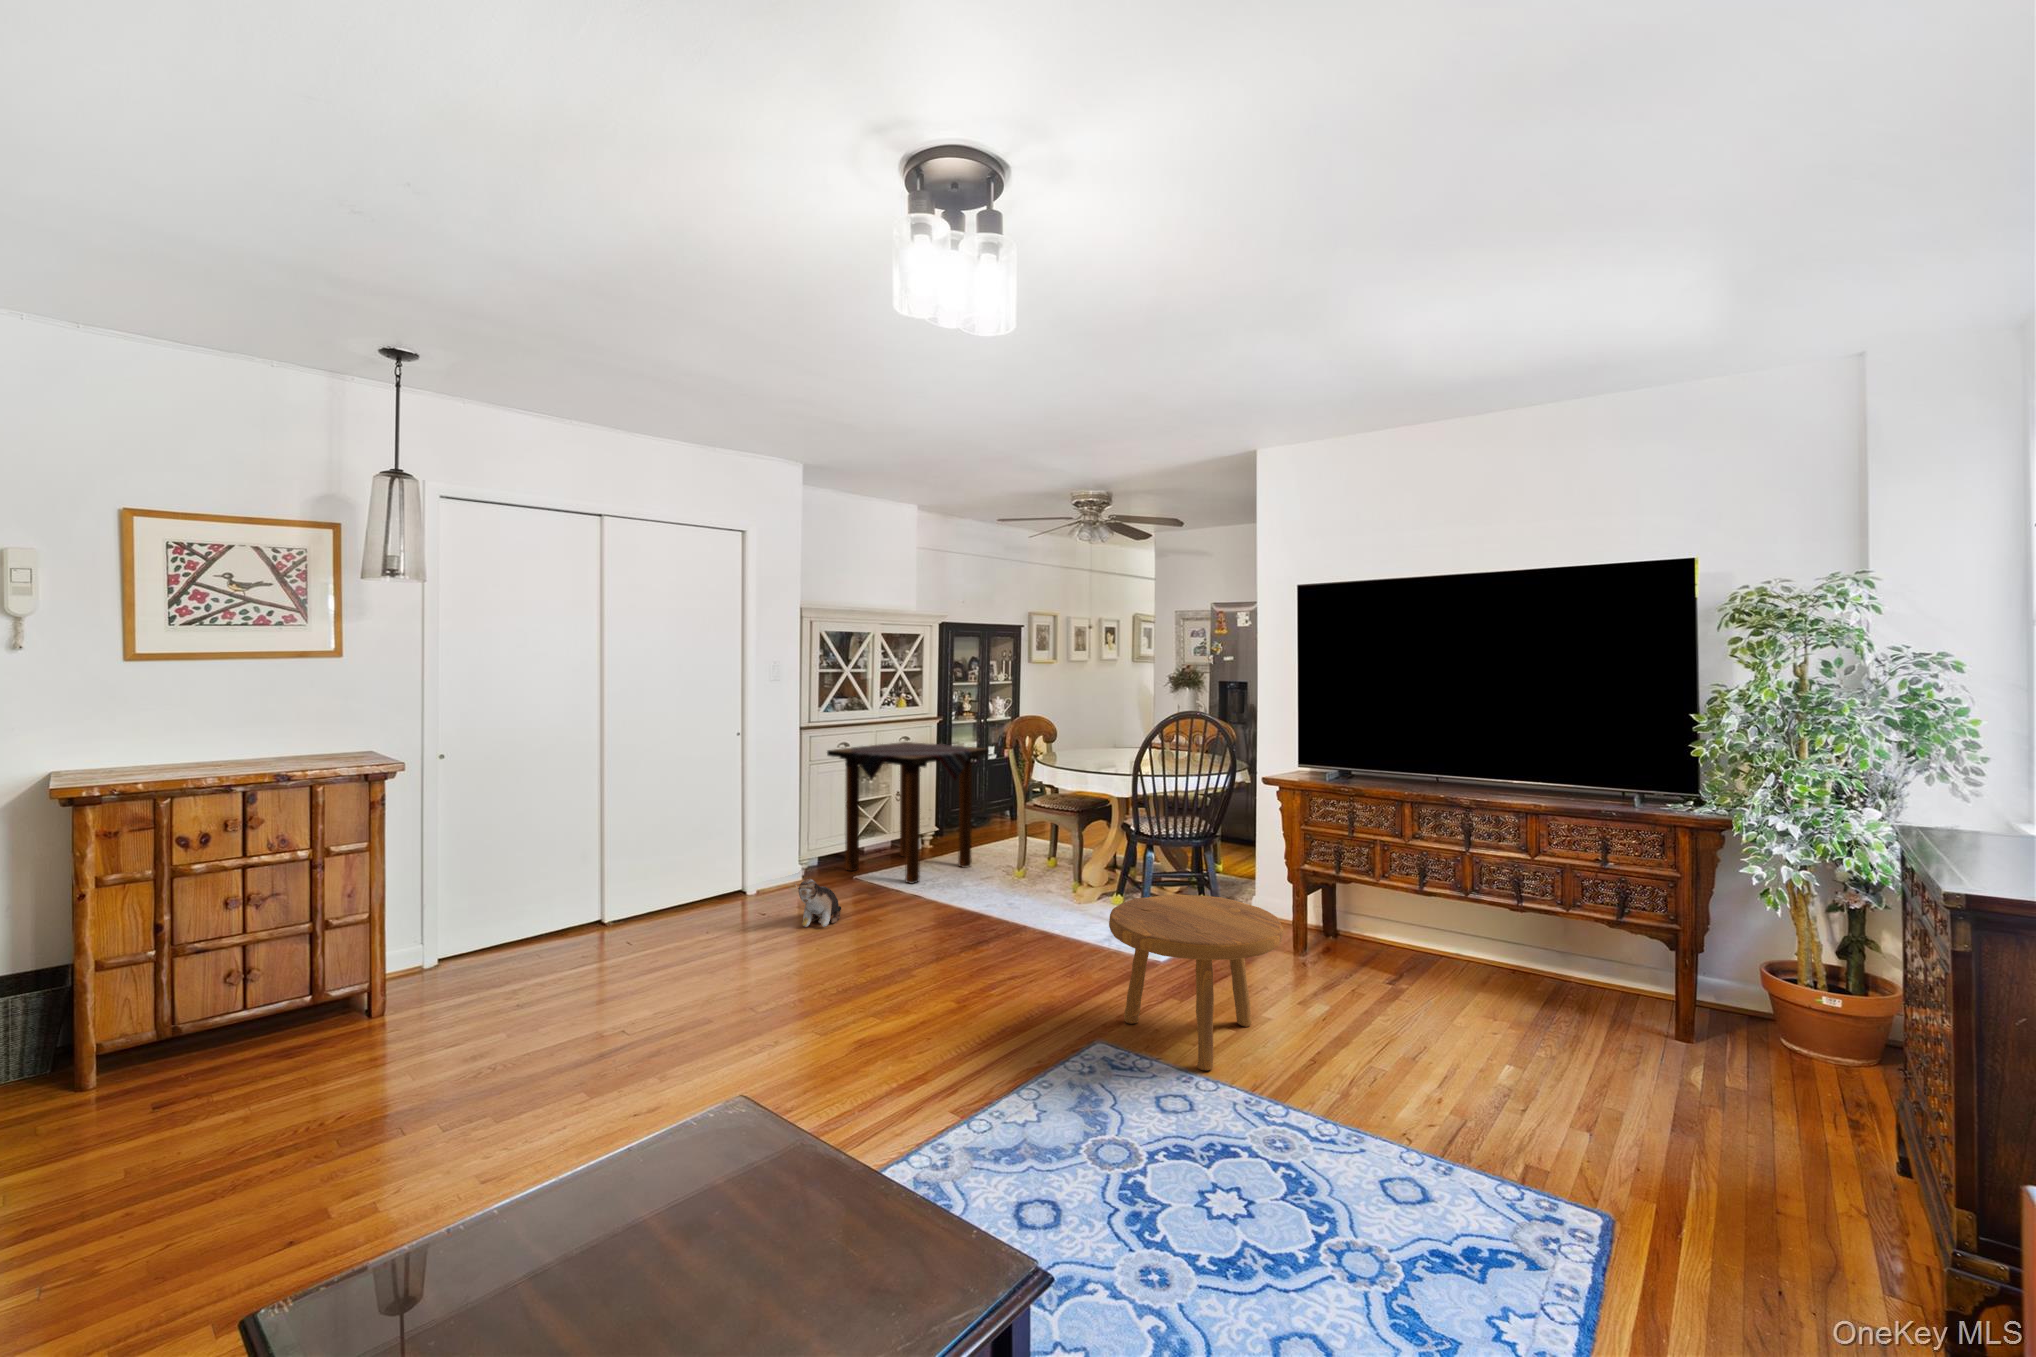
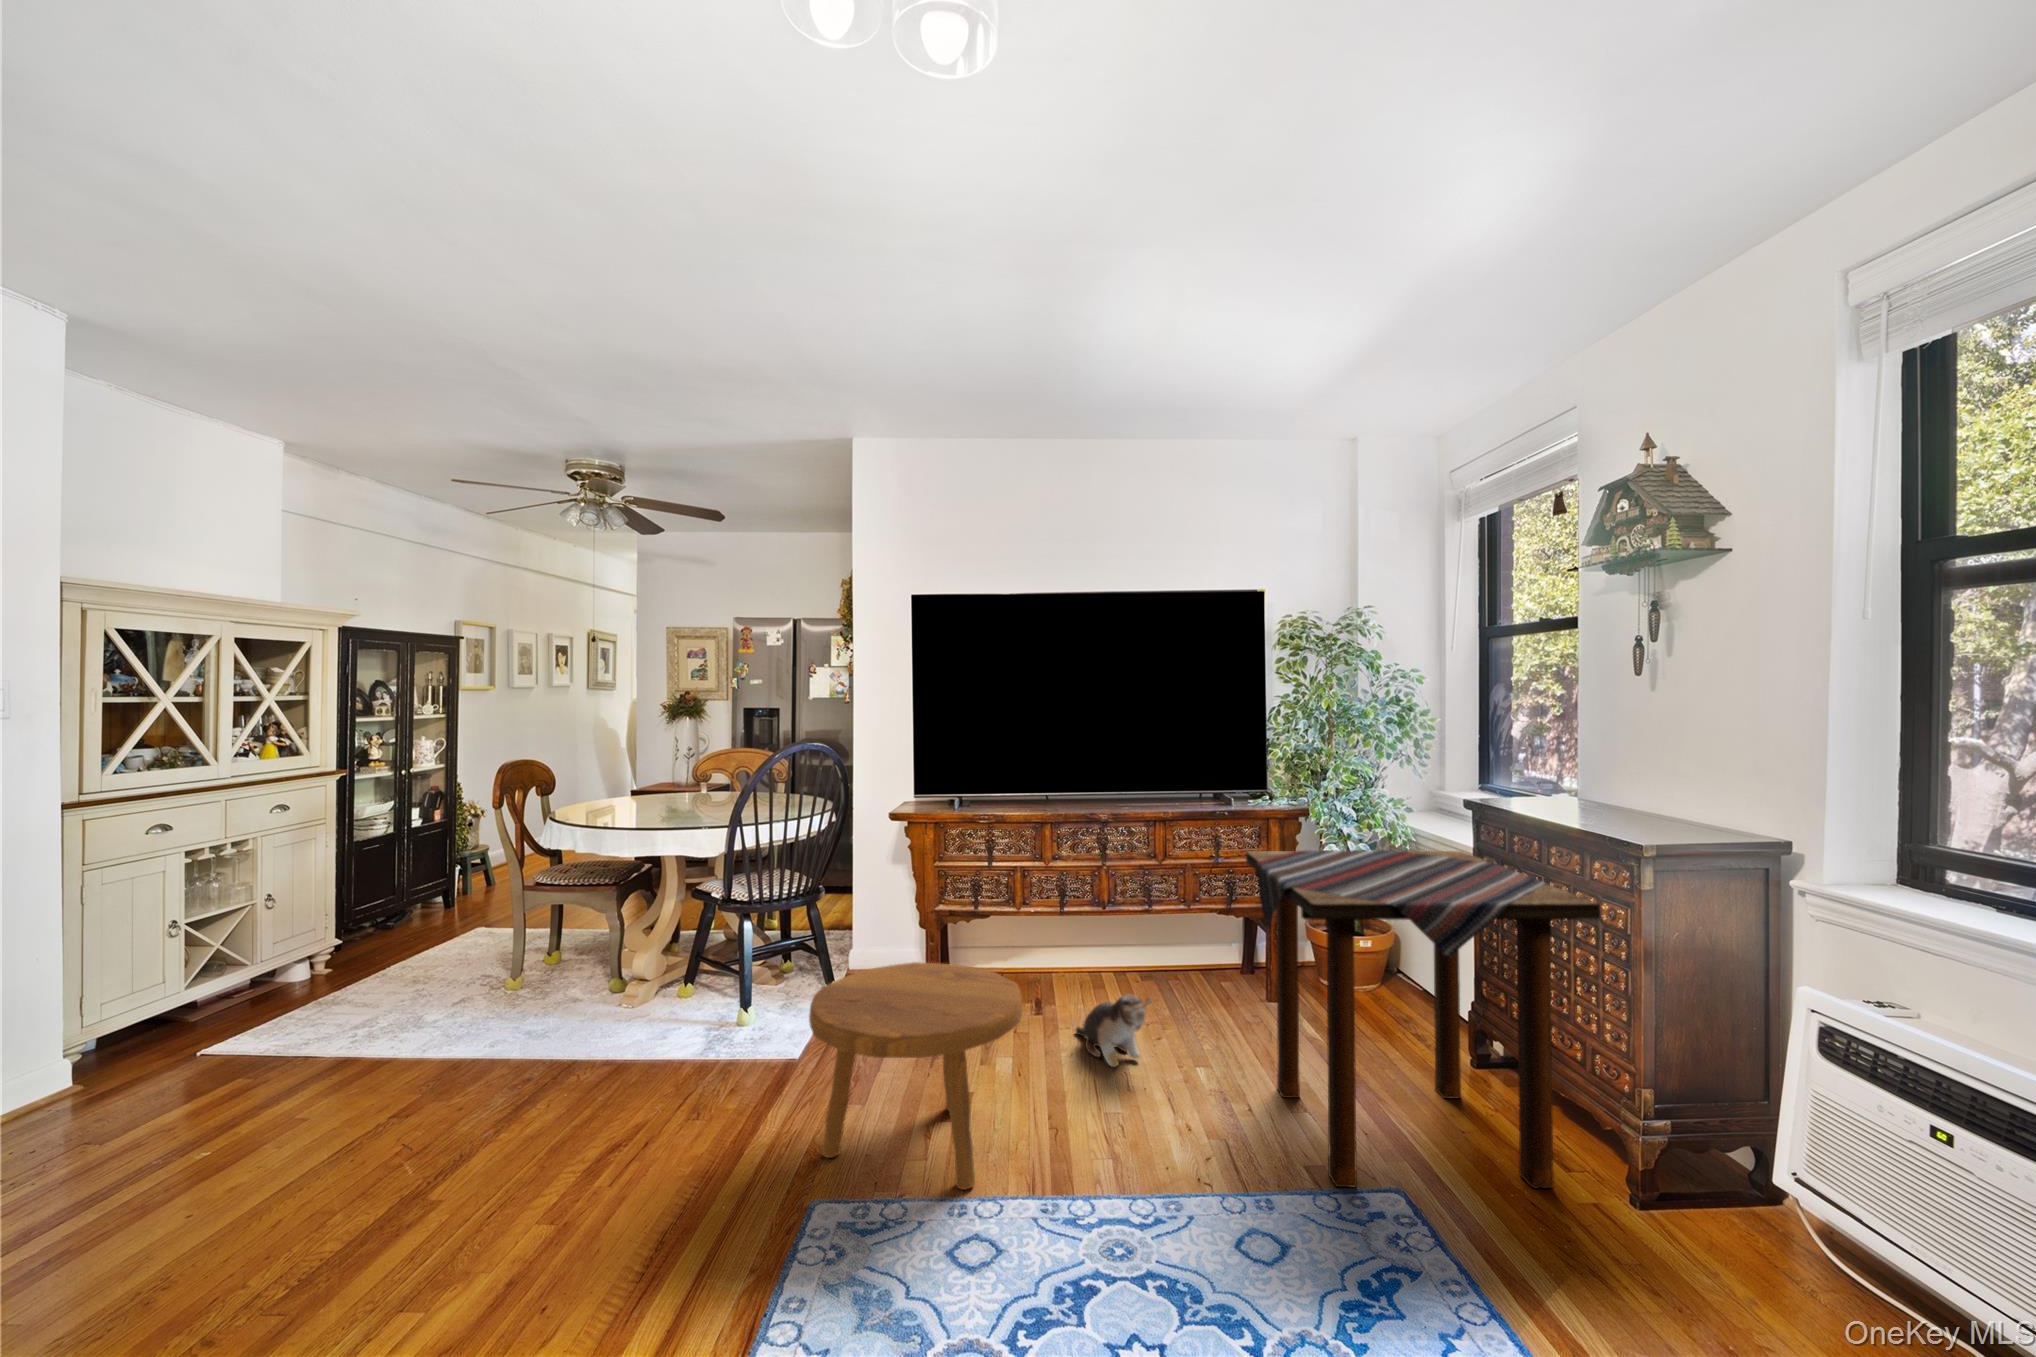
side table: present [827,742,989,883] -> present [1246,850,1600,1188]
plush toy: present [794,879,841,927] -> present [1076,994,1151,1067]

